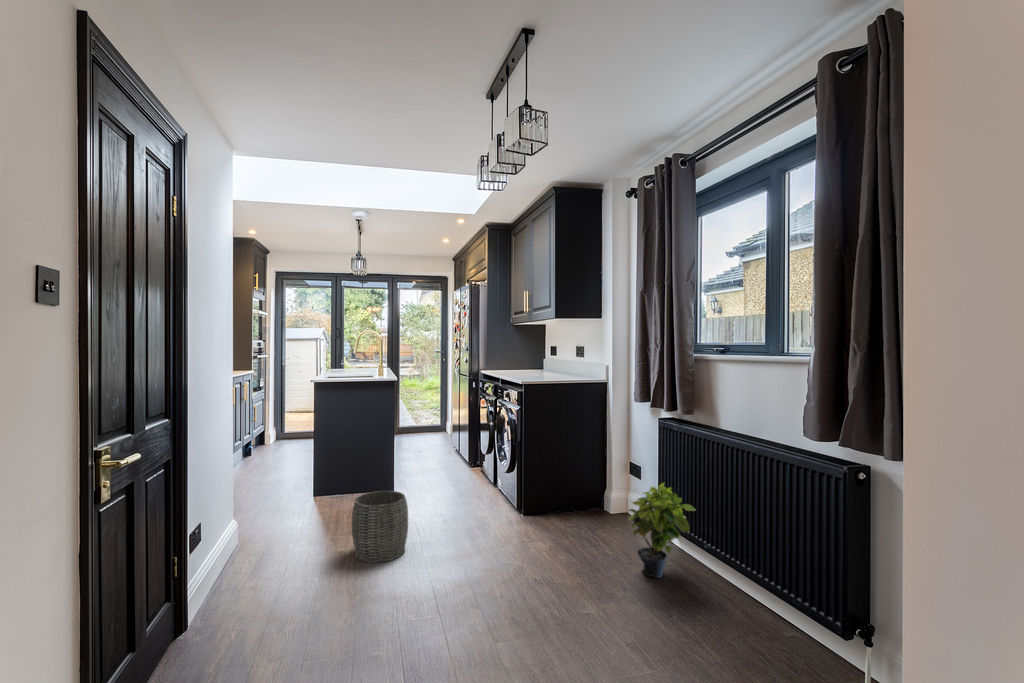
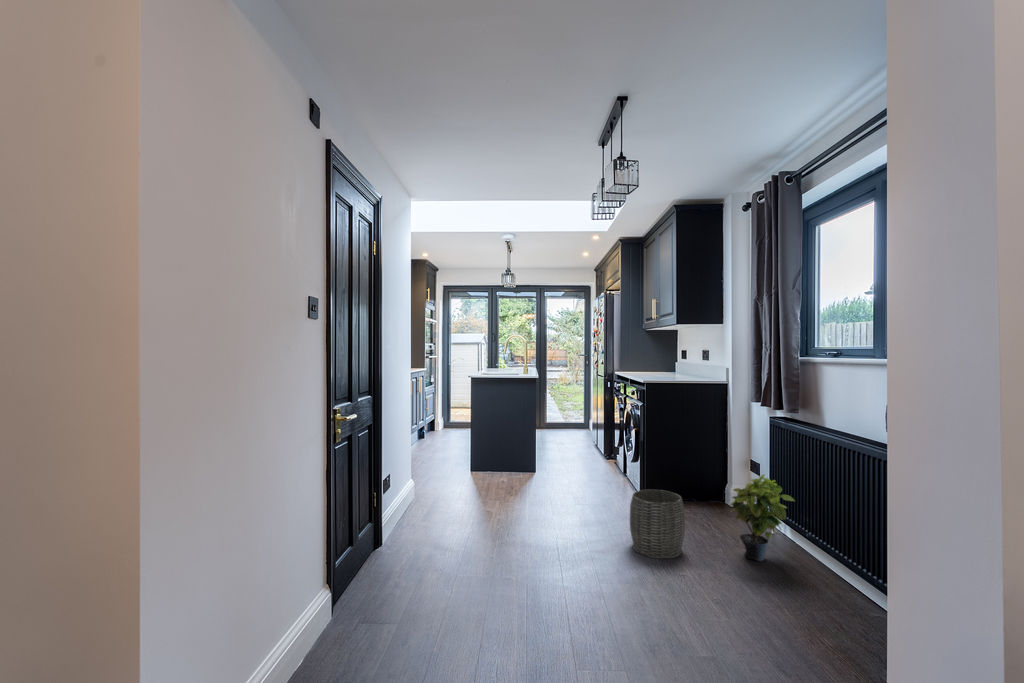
woven basket: present [352,491,408,563] -> present [630,490,685,559]

